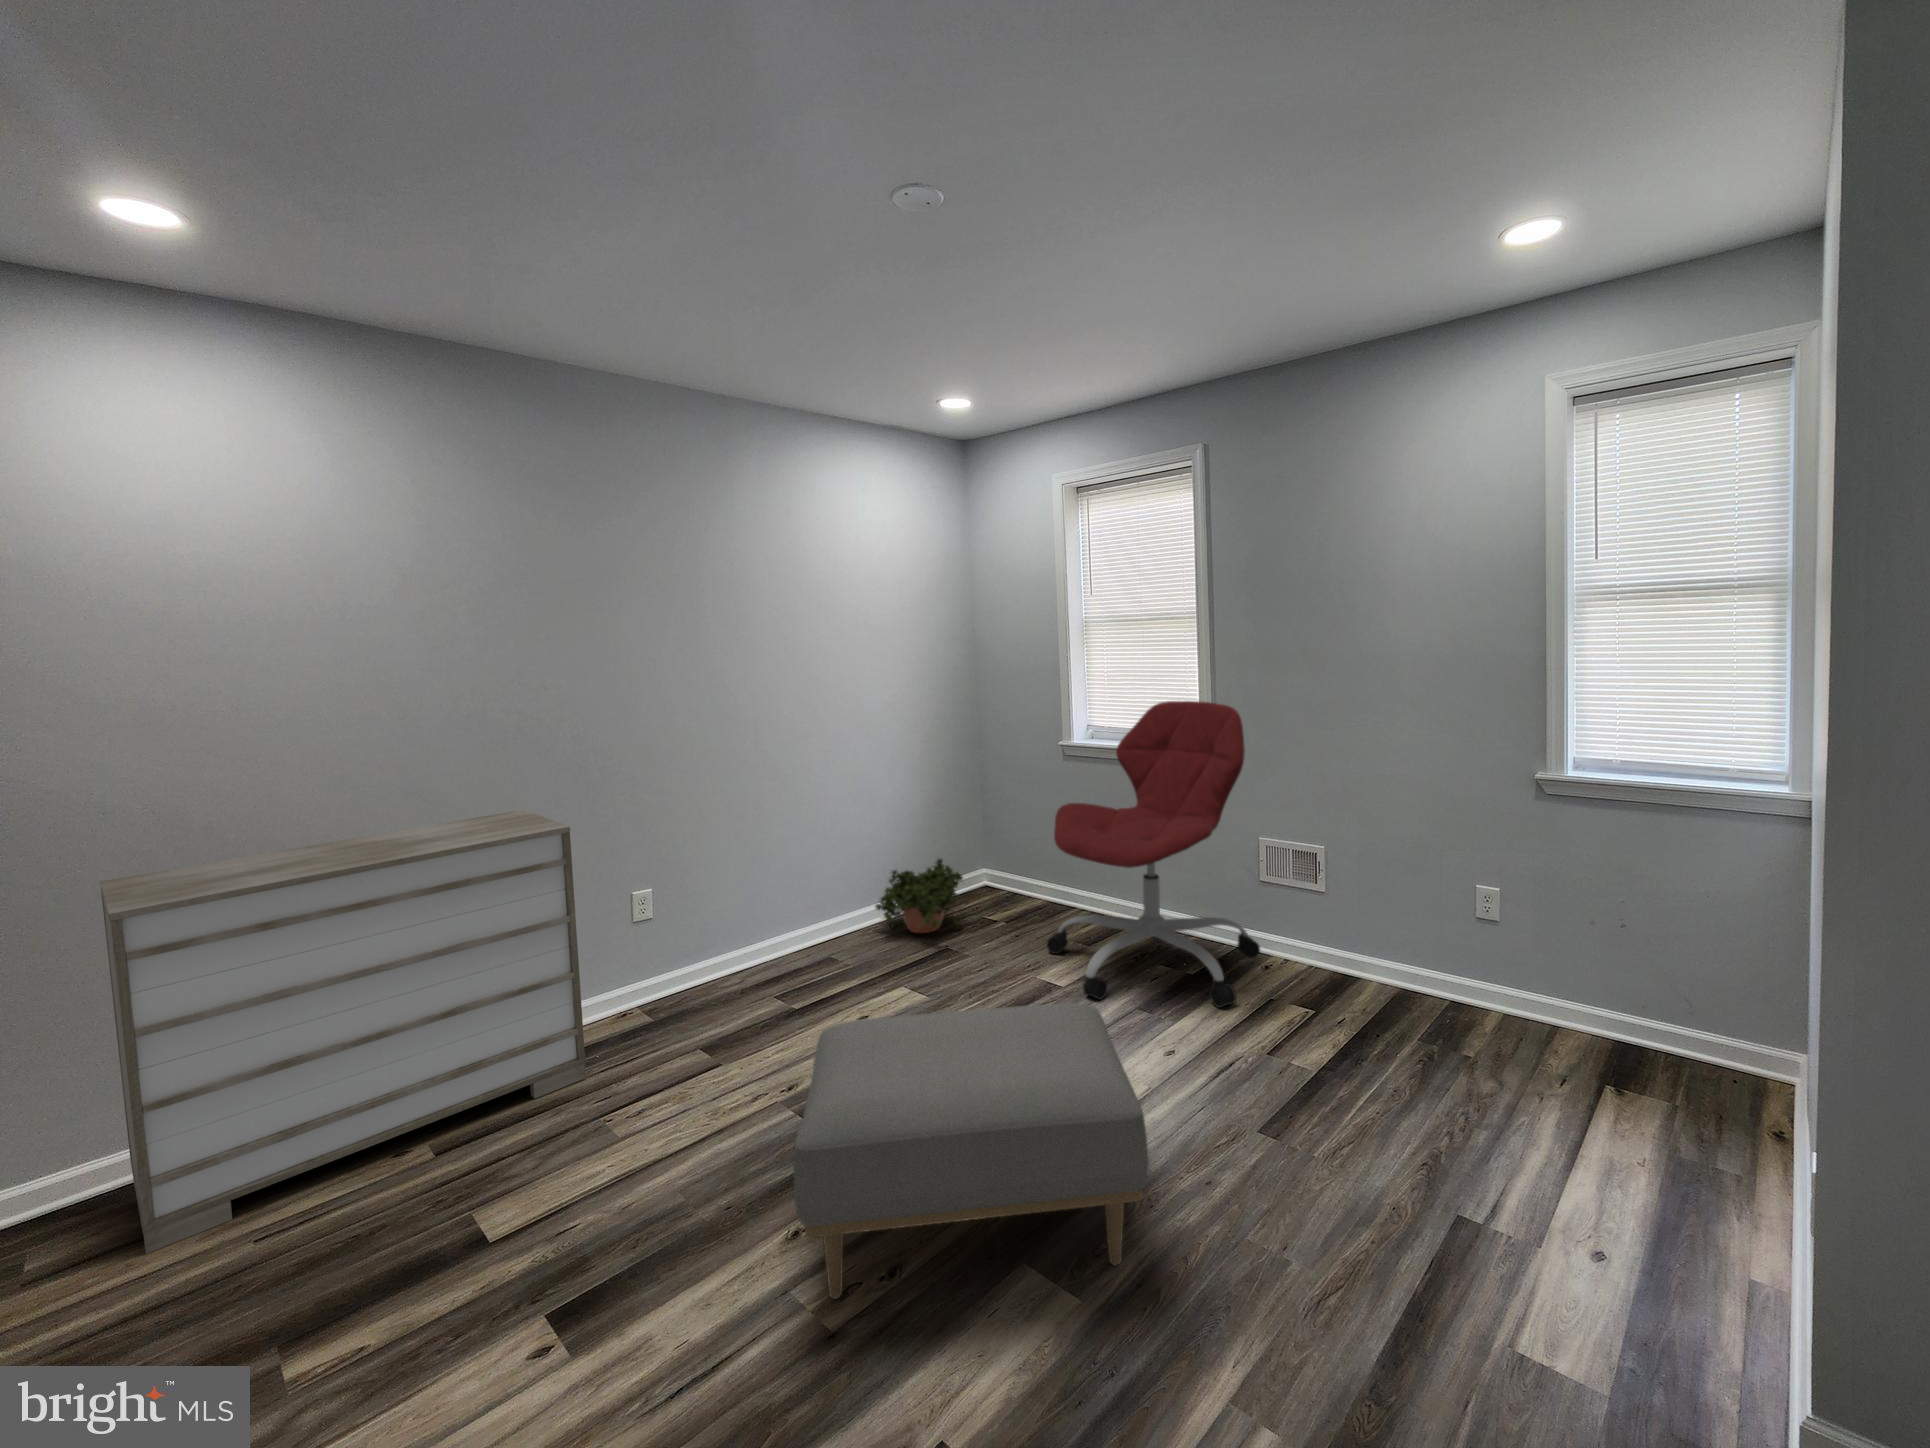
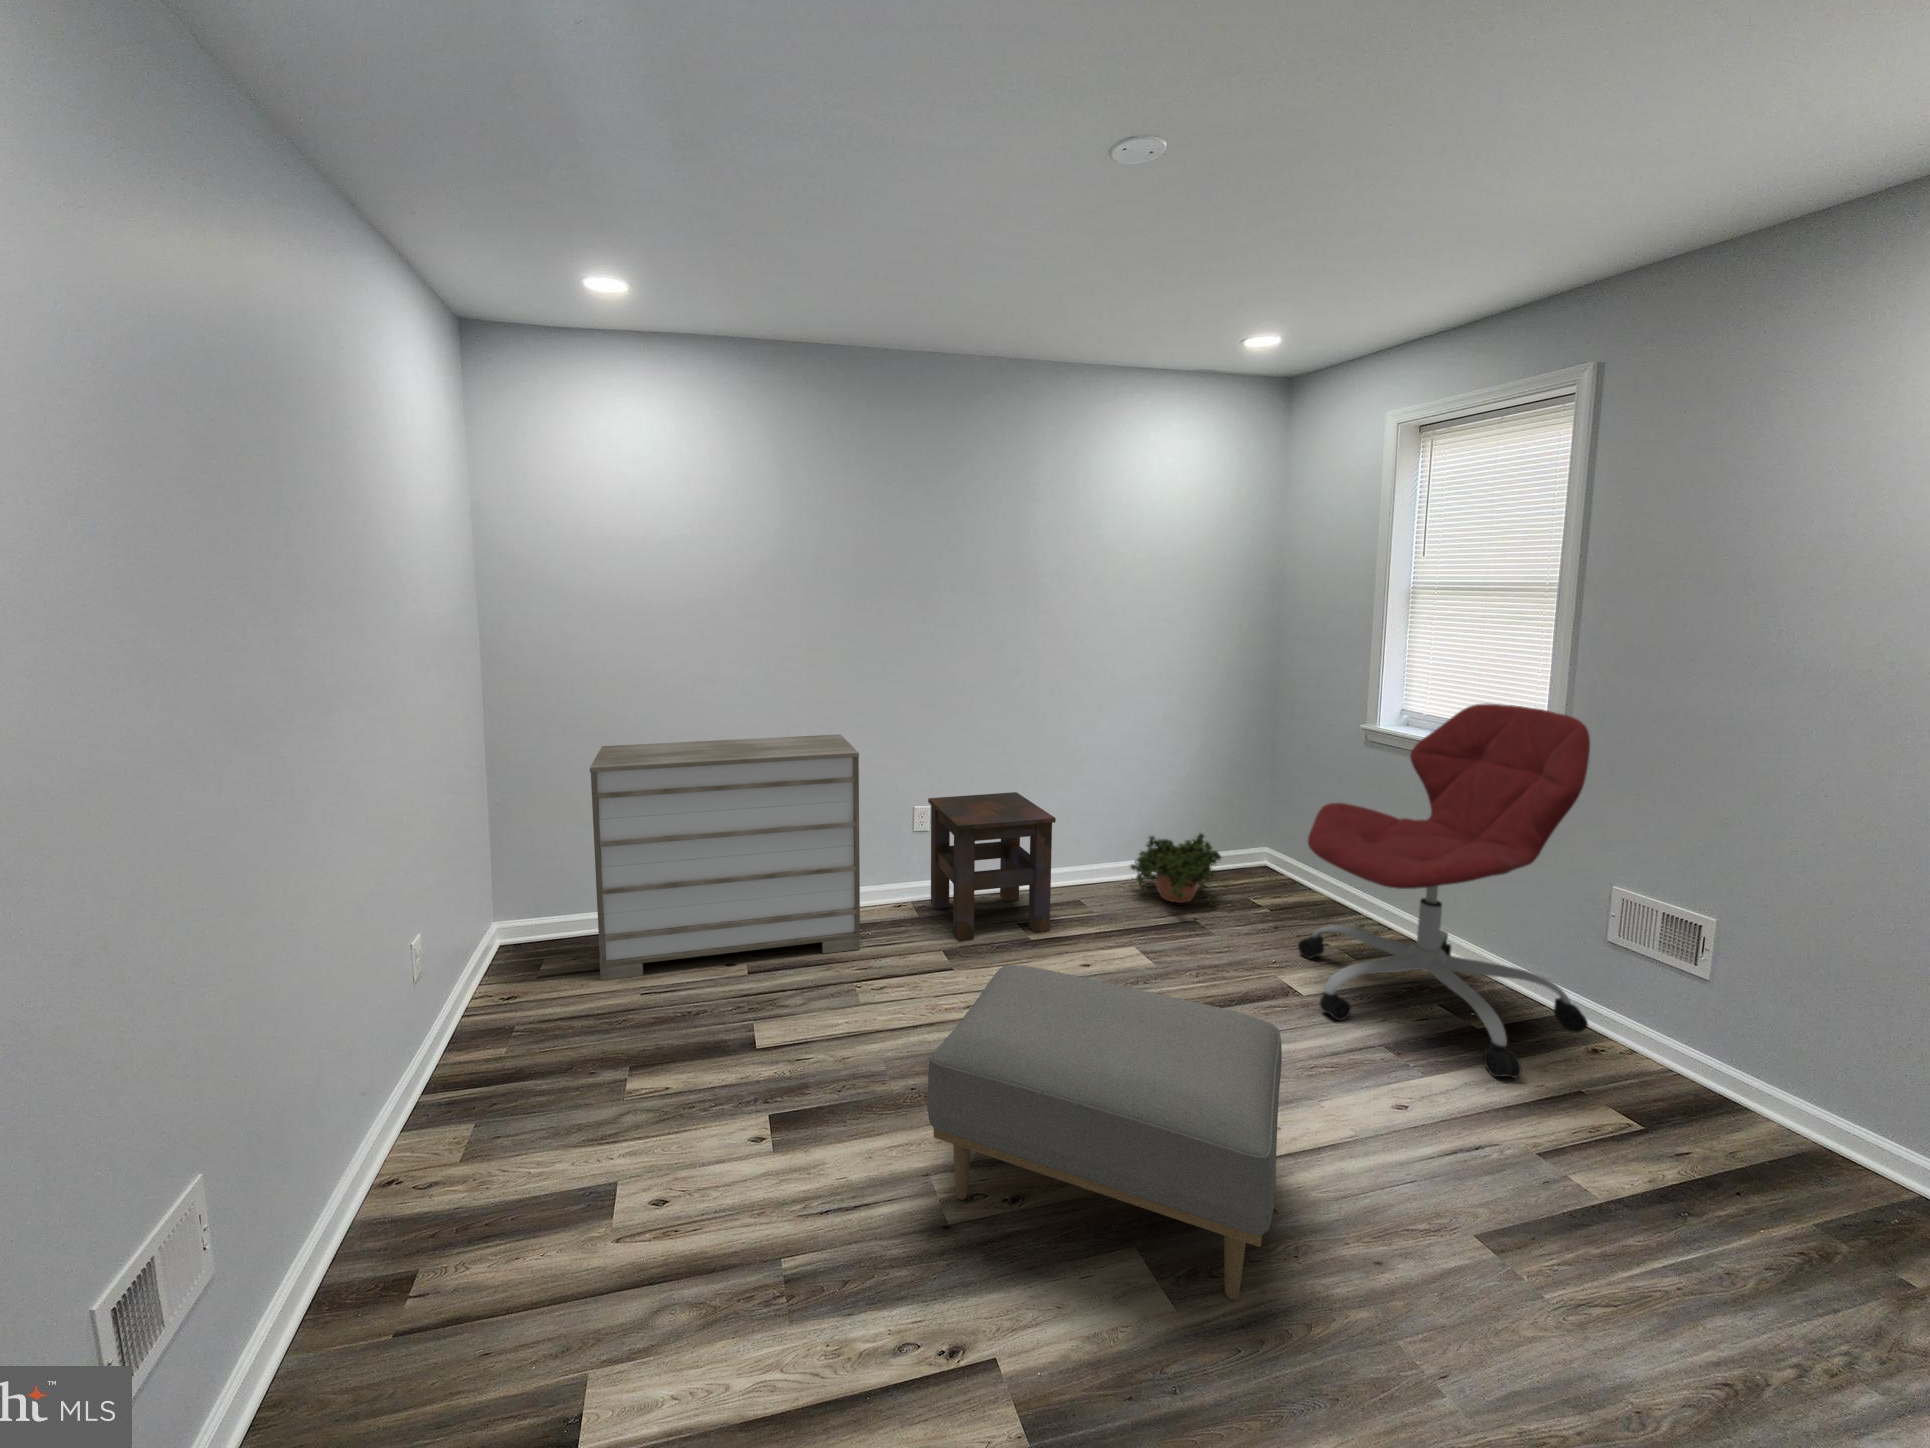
side table: none [646,848,811,1033] -> present [928,792,1056,941]

